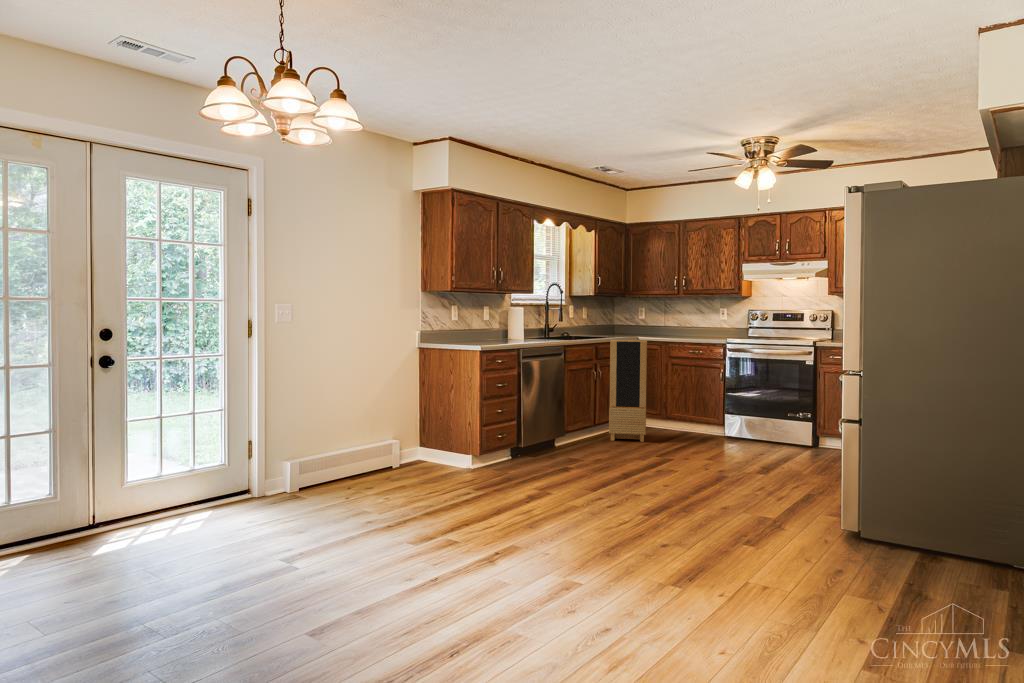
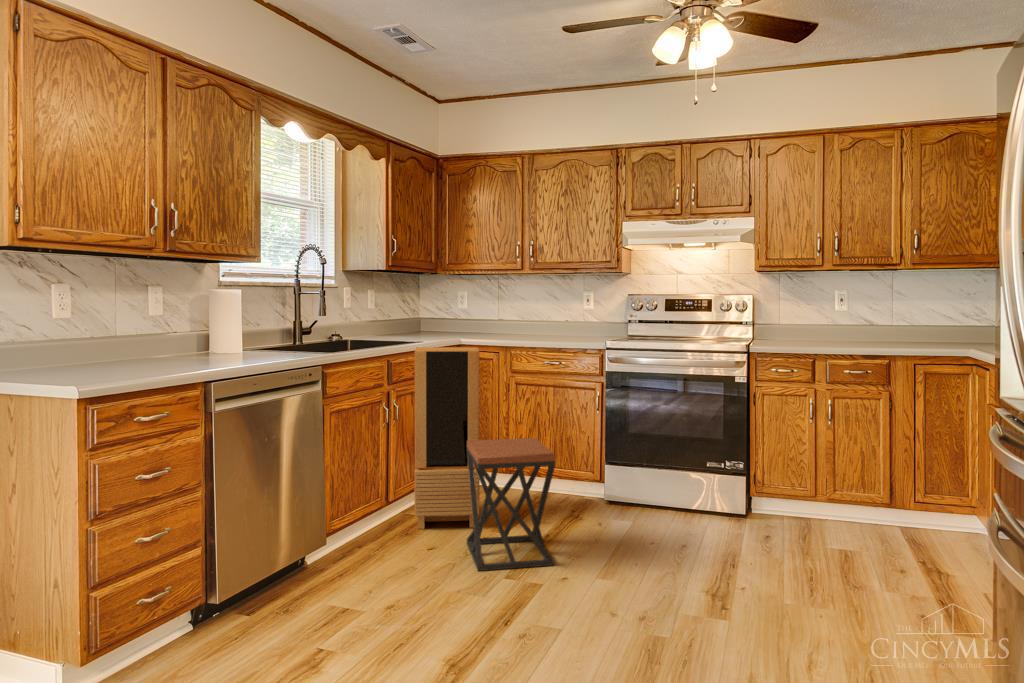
stool: none [637,389,684,455] -> present [467,438,555,571]

